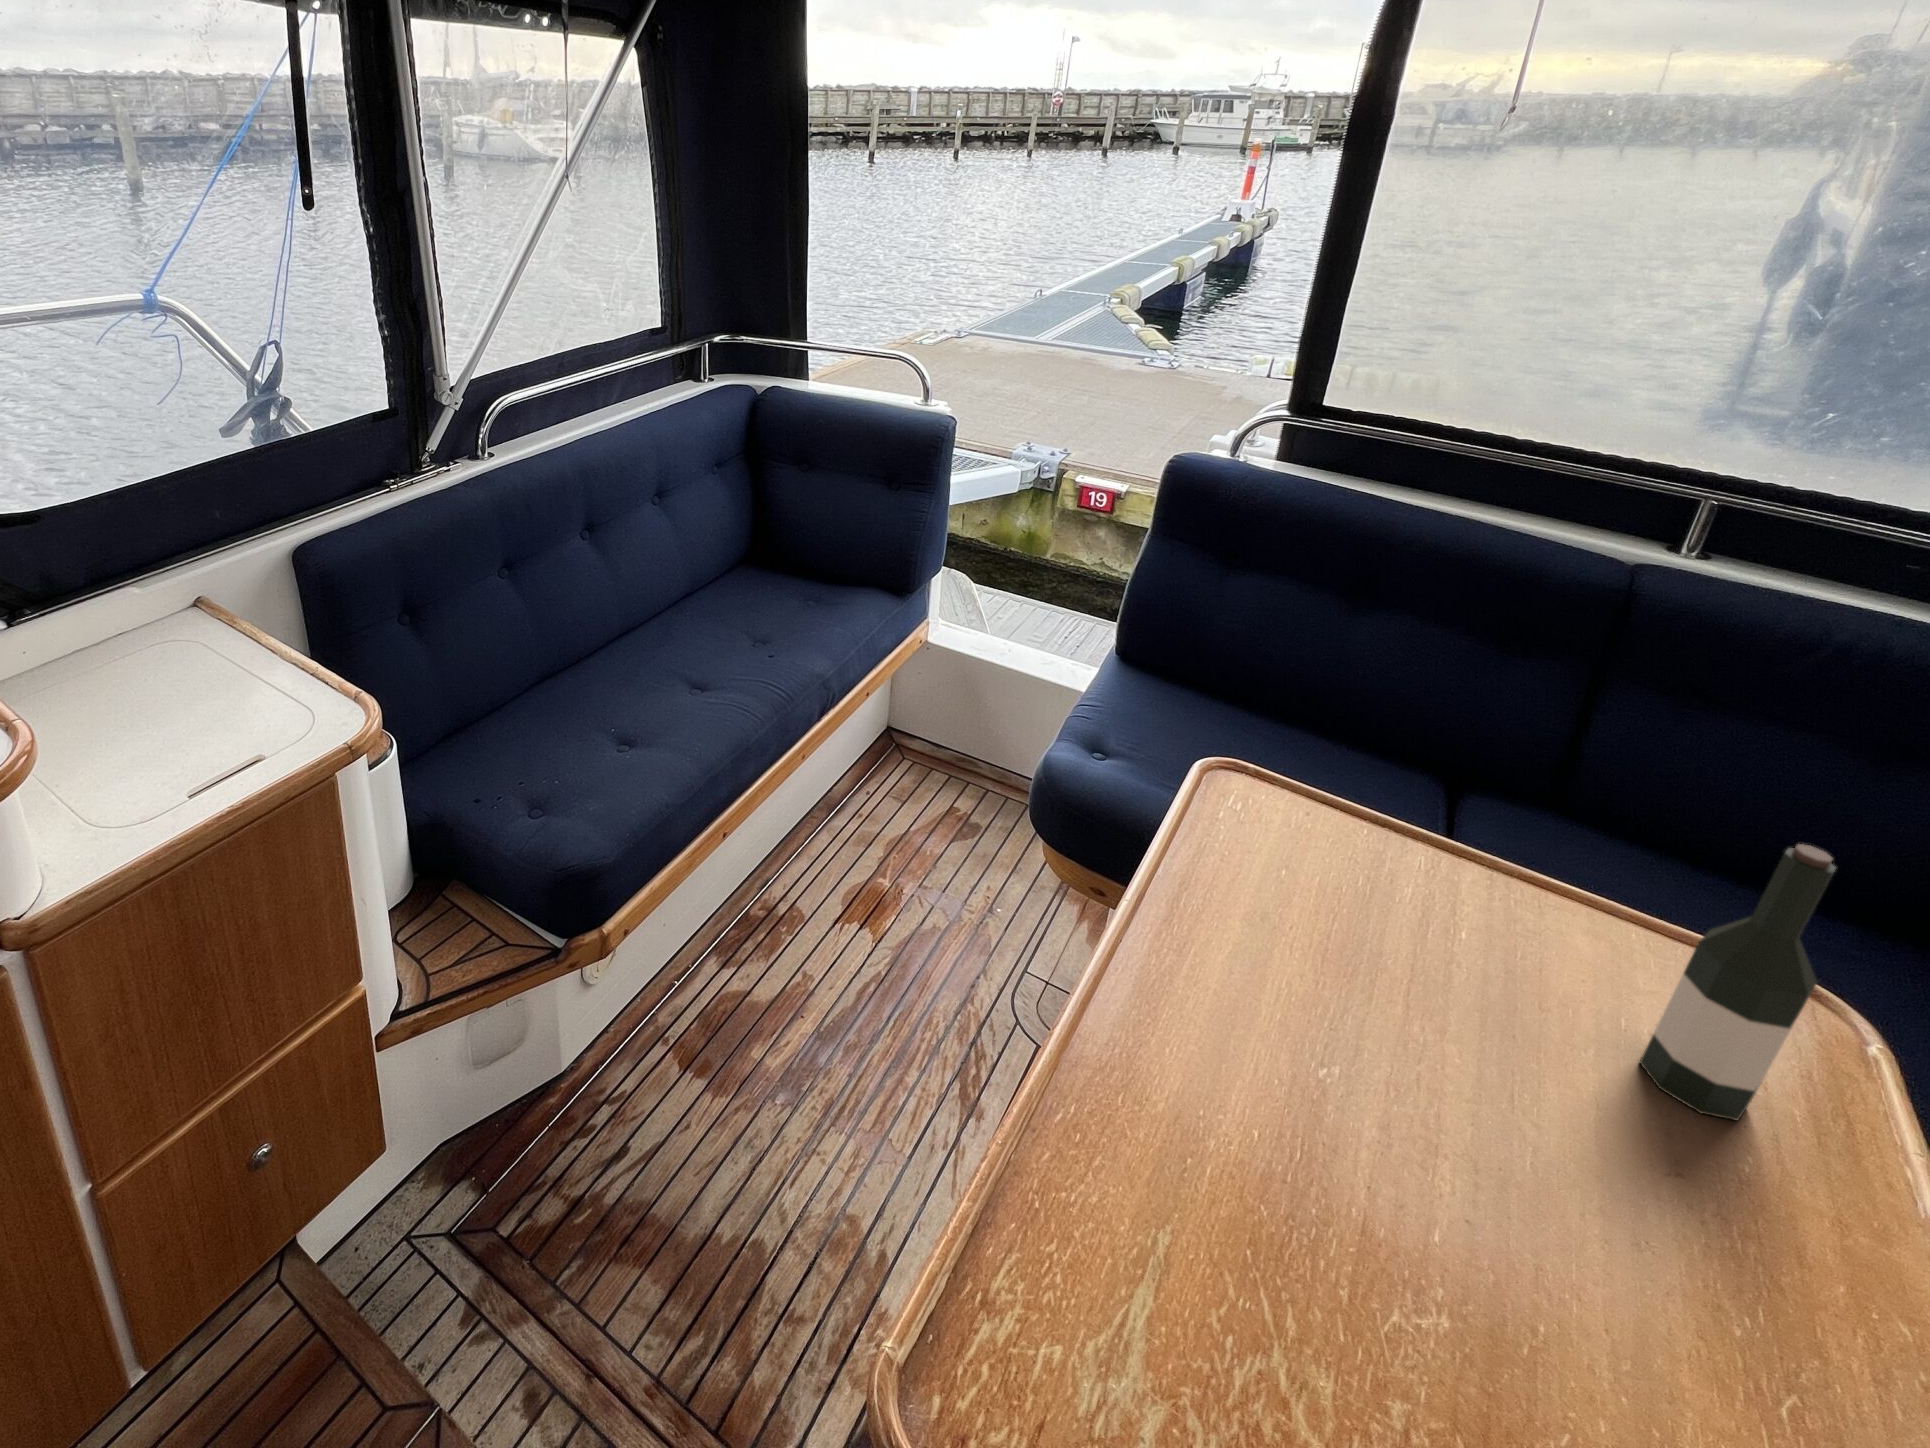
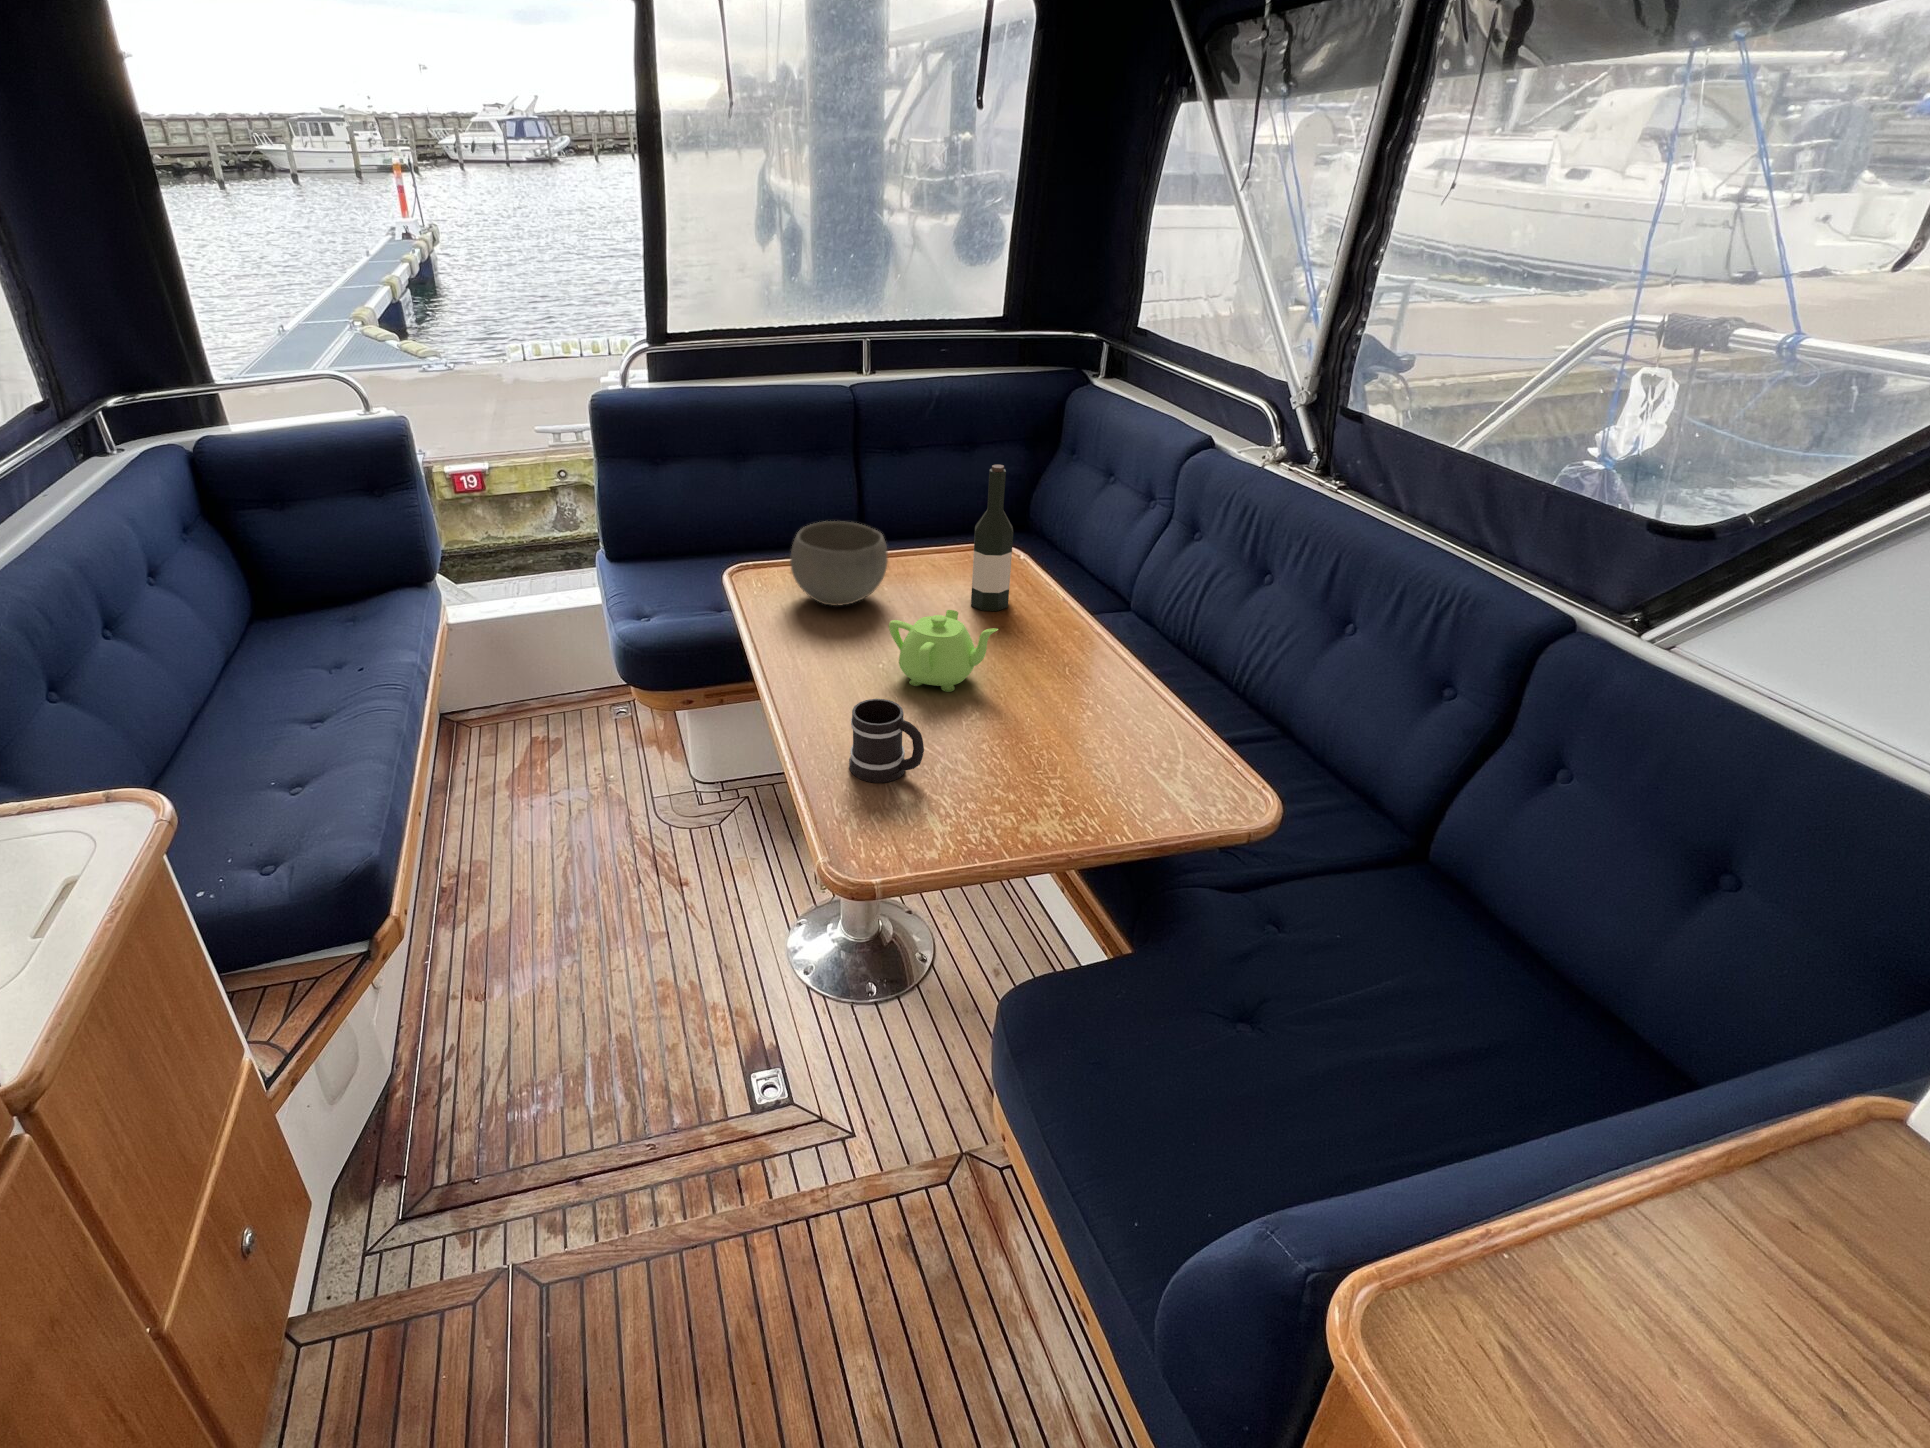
bowl: none [1280,758,1480,921] -> present [790,521,888,606]
teapot: none [1343,1009,1589,1217] -> present [889,610,998,692]
mug: none [1088,1129,1222,1326] -> present [849,699,924,783]

